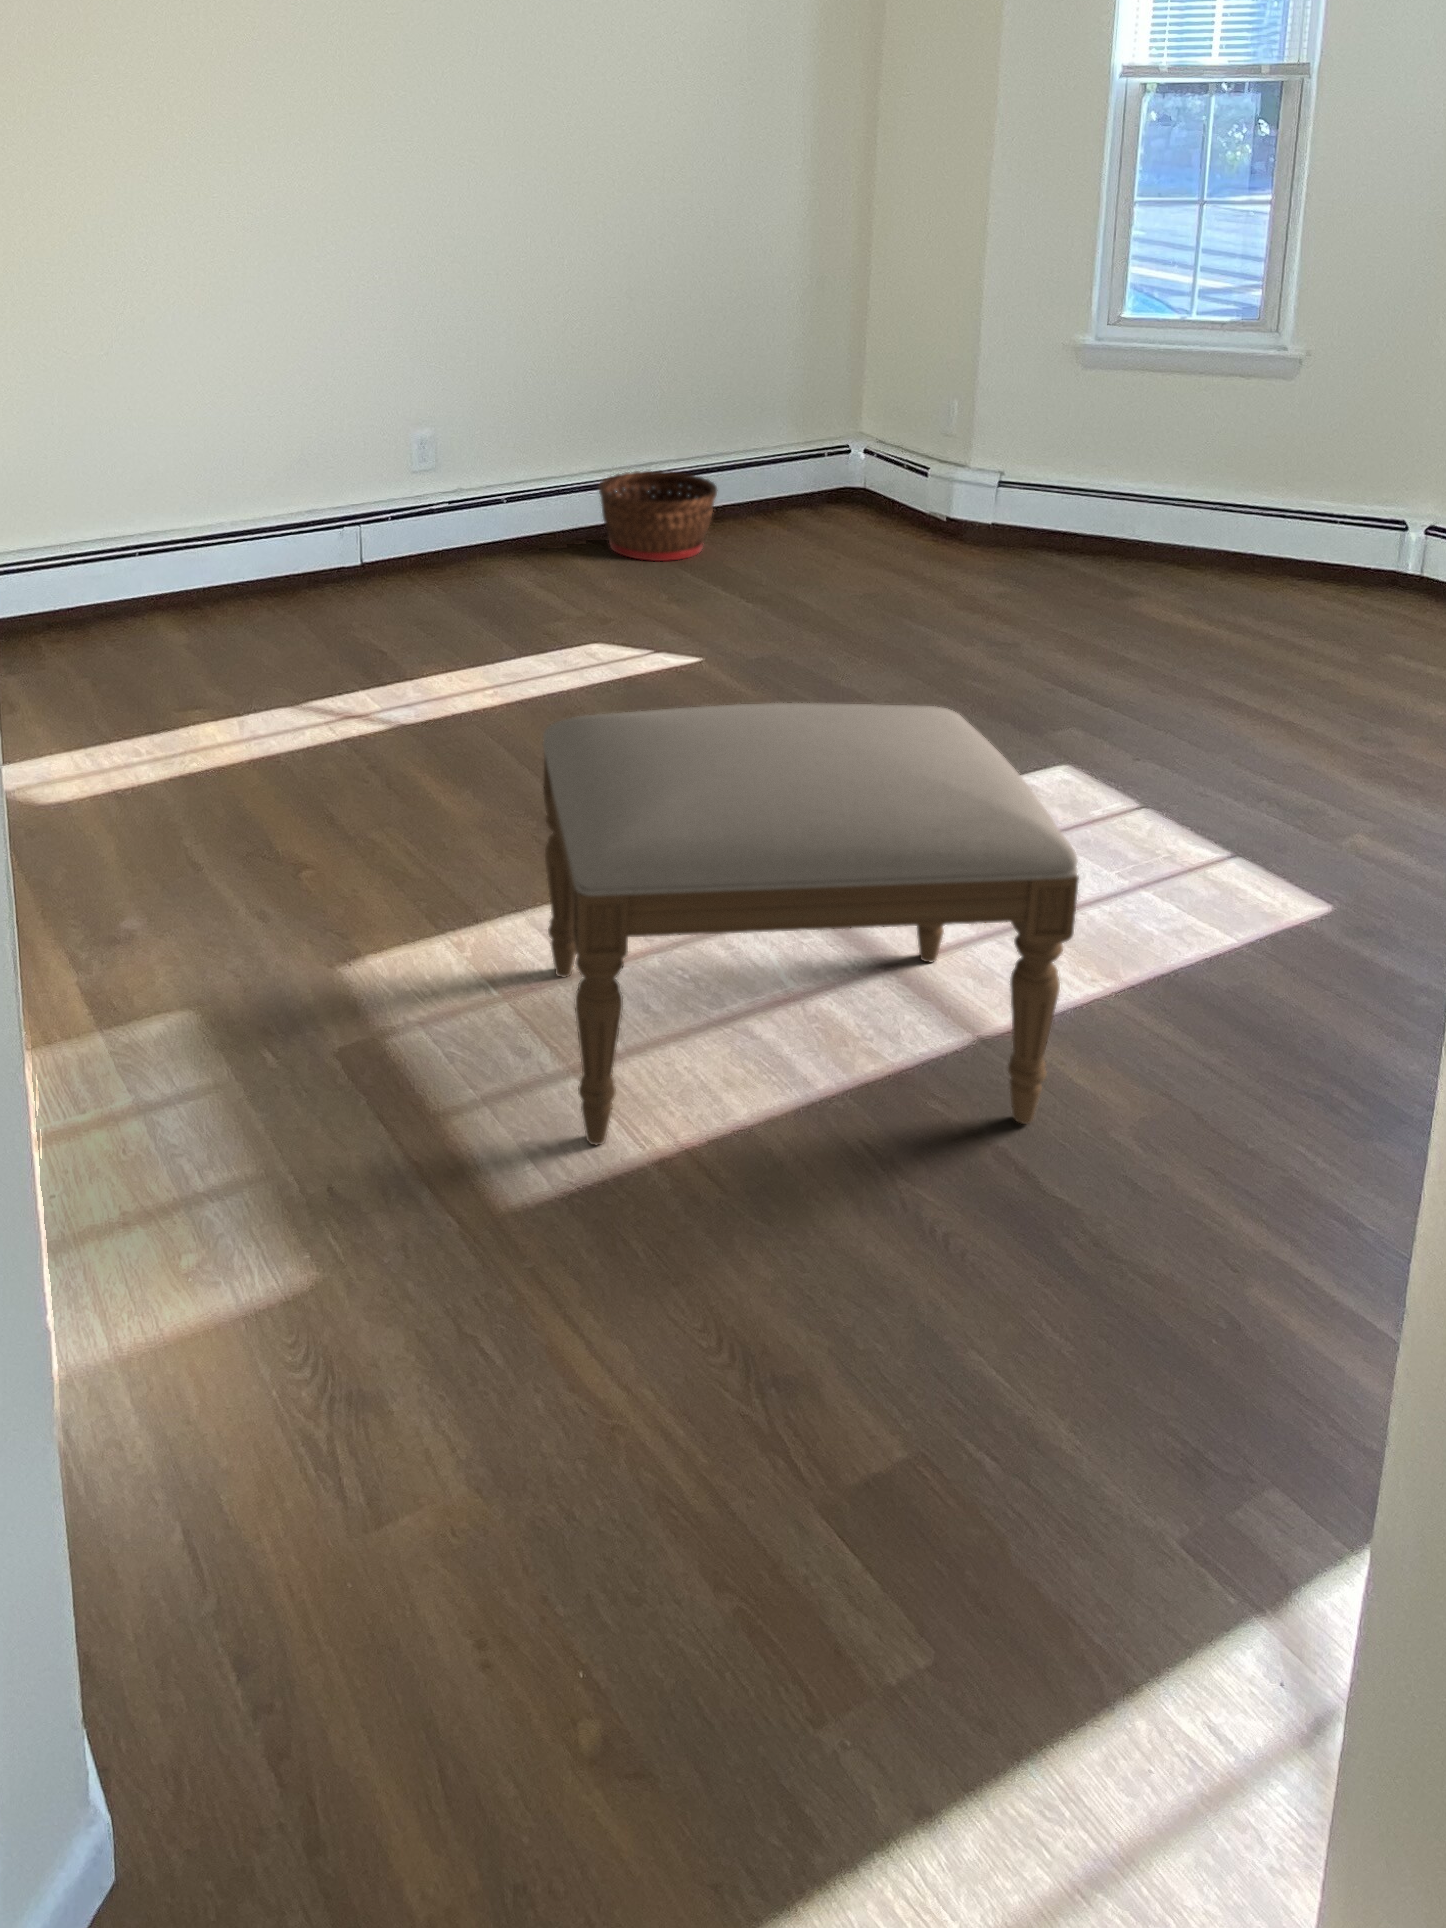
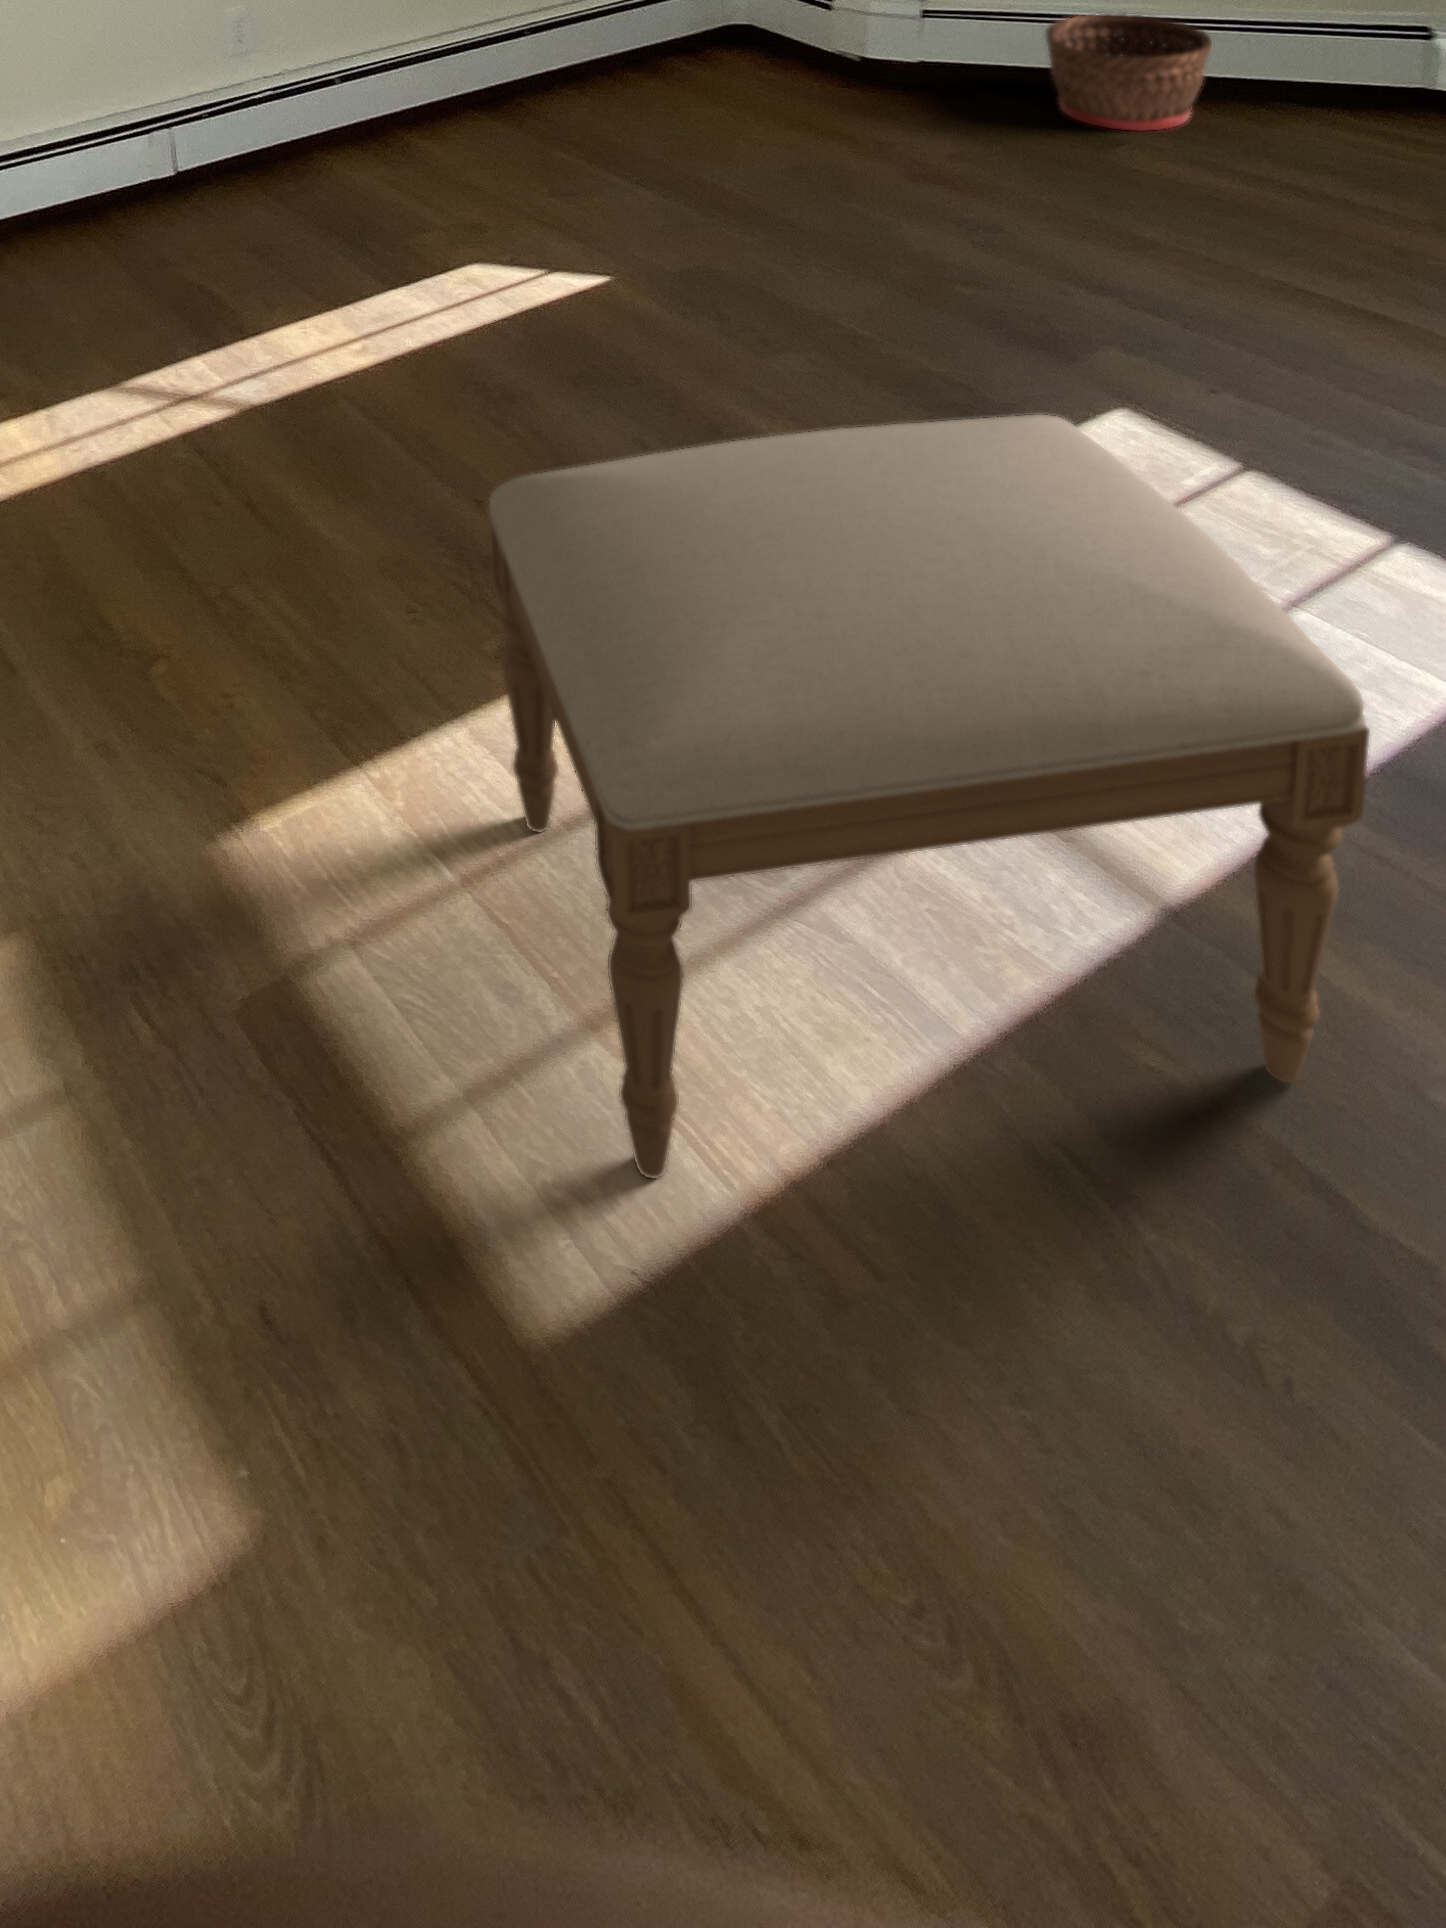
basket: present [599,471,718,561] -> present [1046,13,1212,130]

